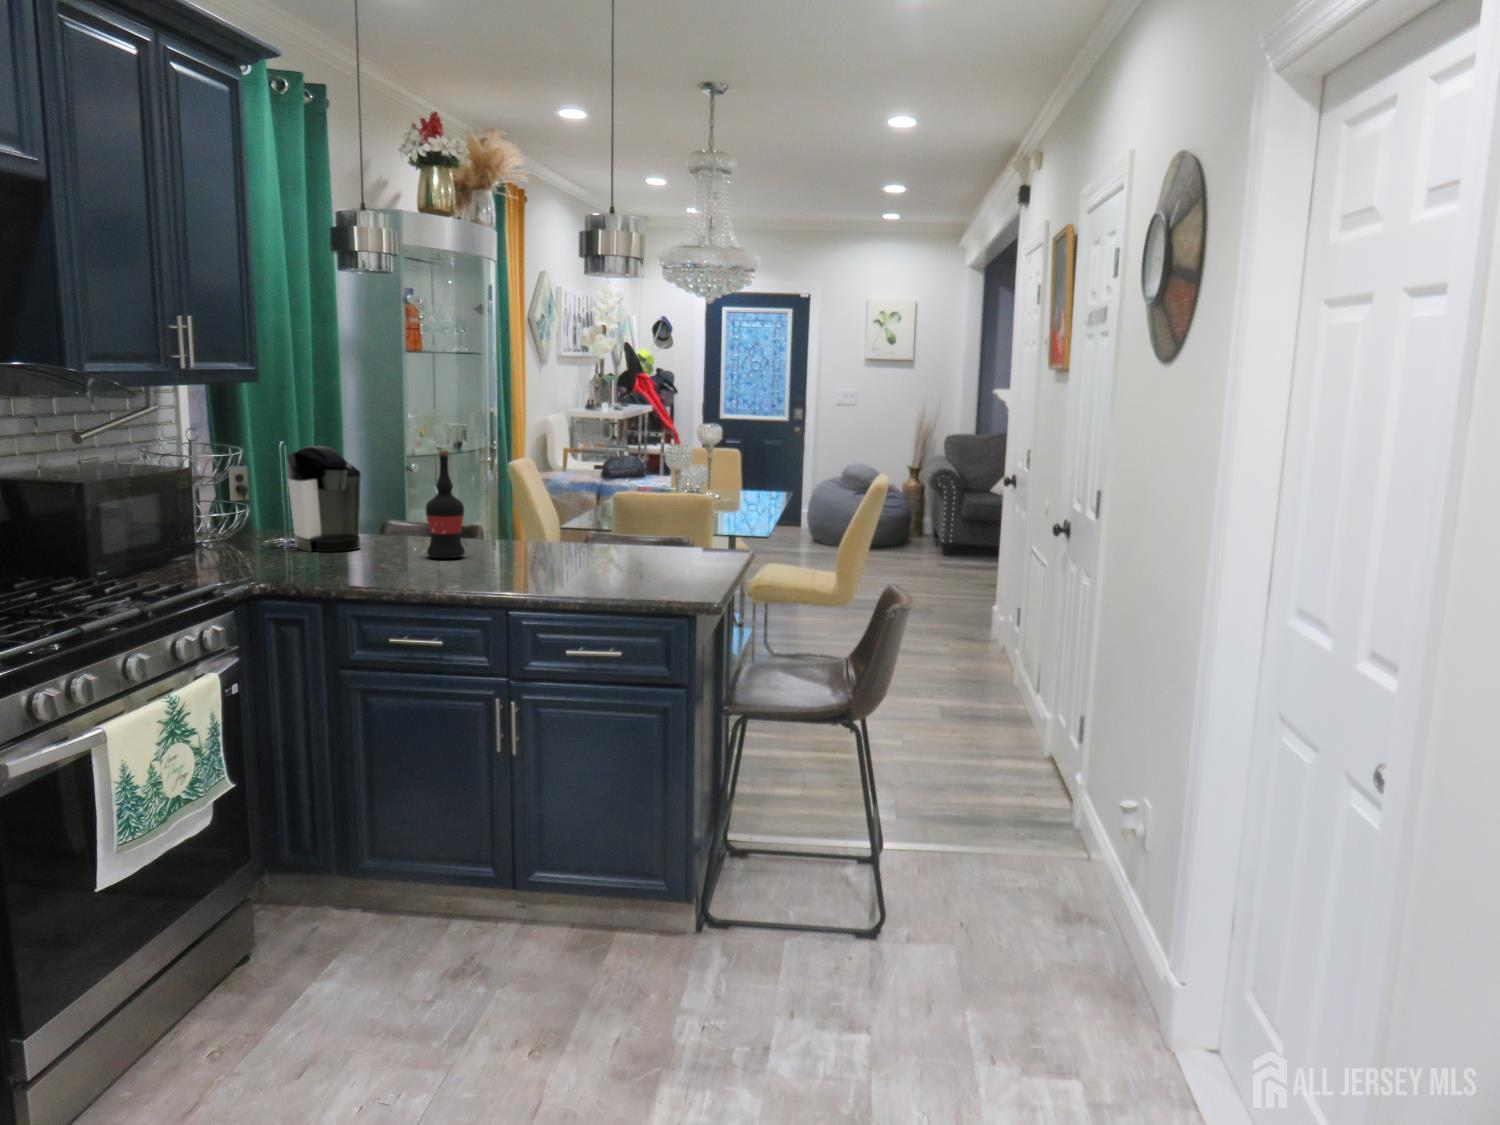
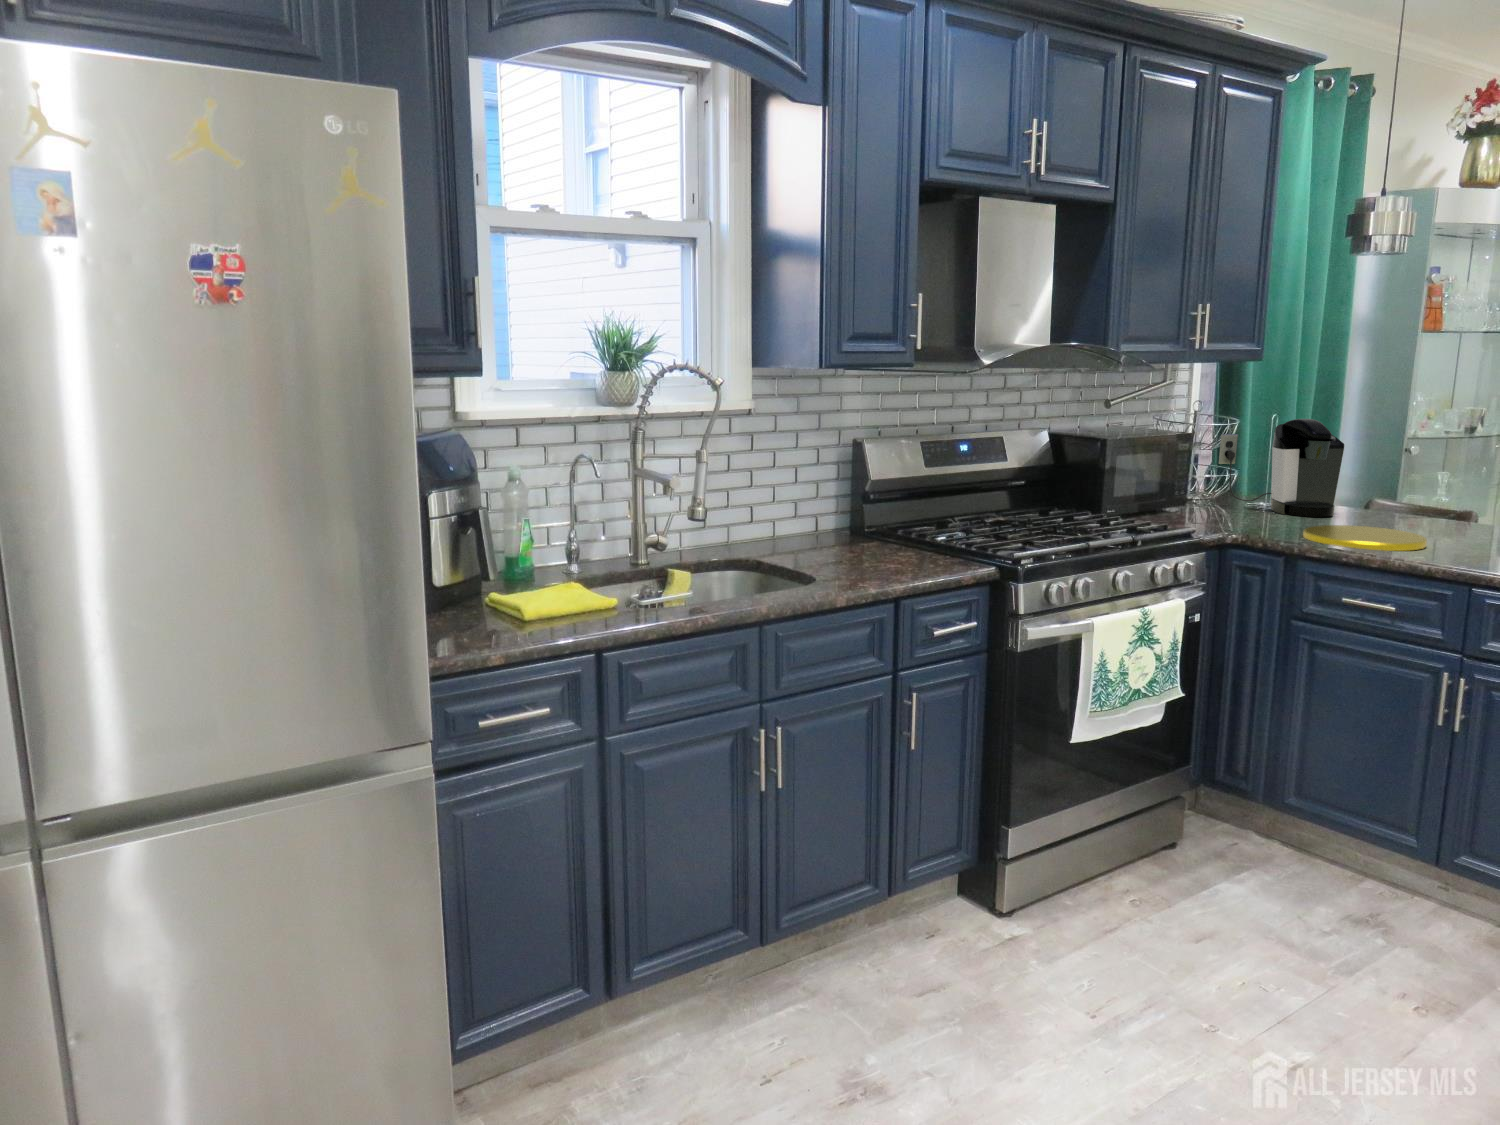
wine bottle: present [426,450,465,558] -> none [1401,424,1451,533]
plate: none [338,559,455,586] -> present [1303,525,1427,551]

